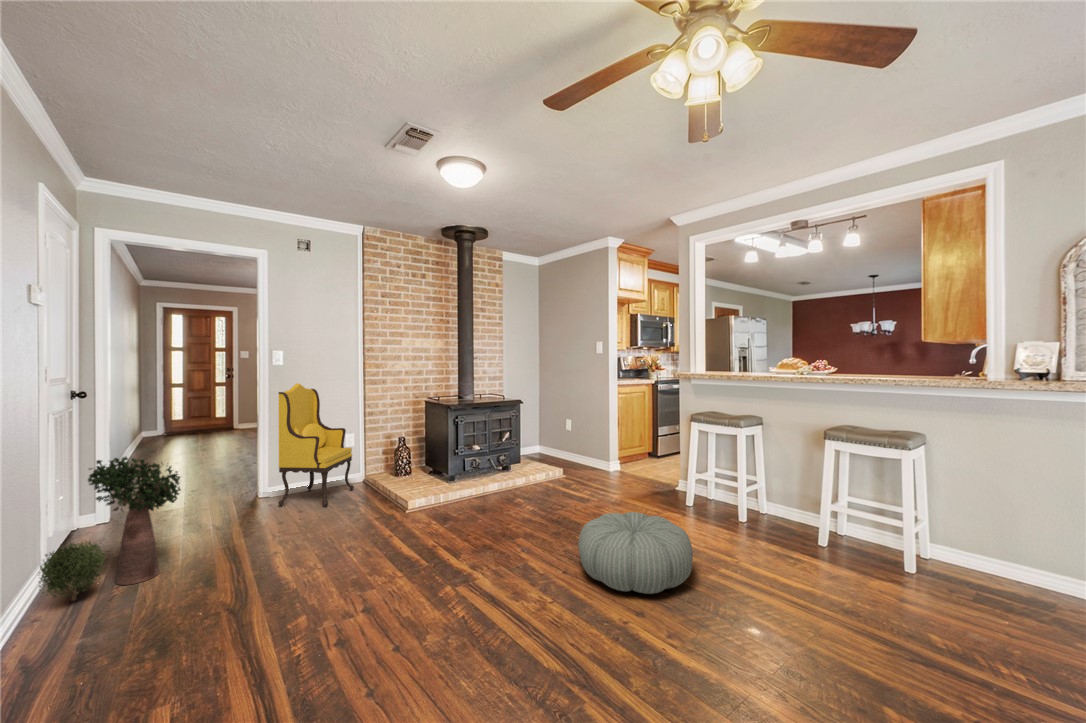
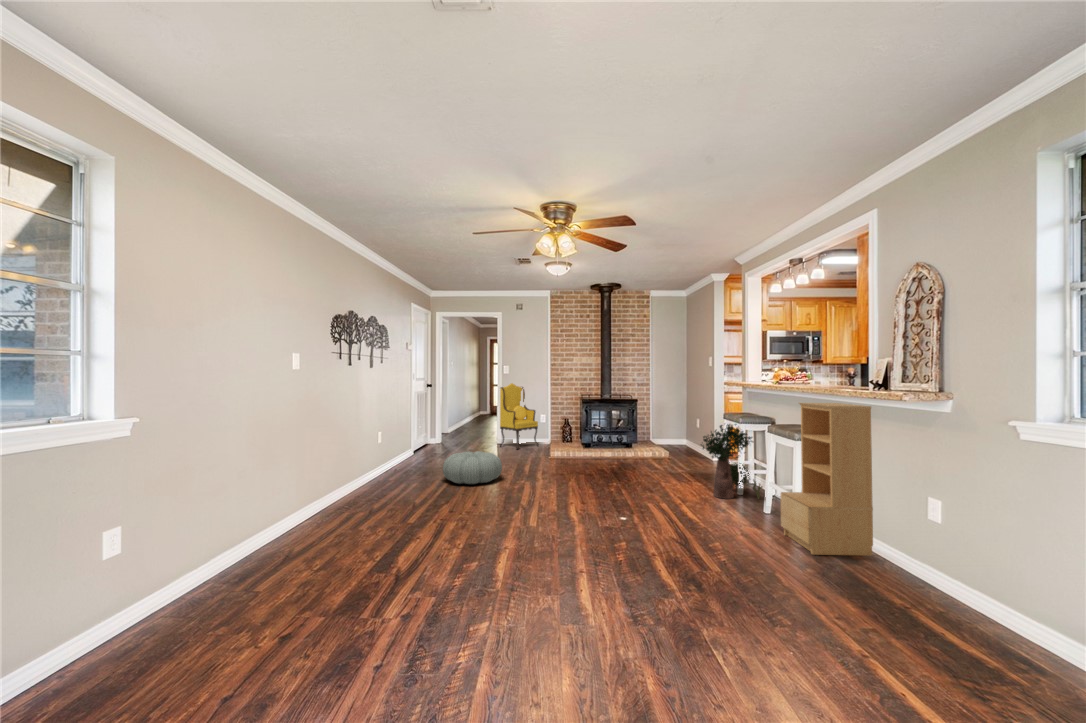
bookshelf: none [939,402,1046,617] -> present [781,403,873,556]
potted plant: present [39,457,181,601] -> present [702,424,762,499]
pouf: present [578,512,693,594] -> present [443,451,502,484]

